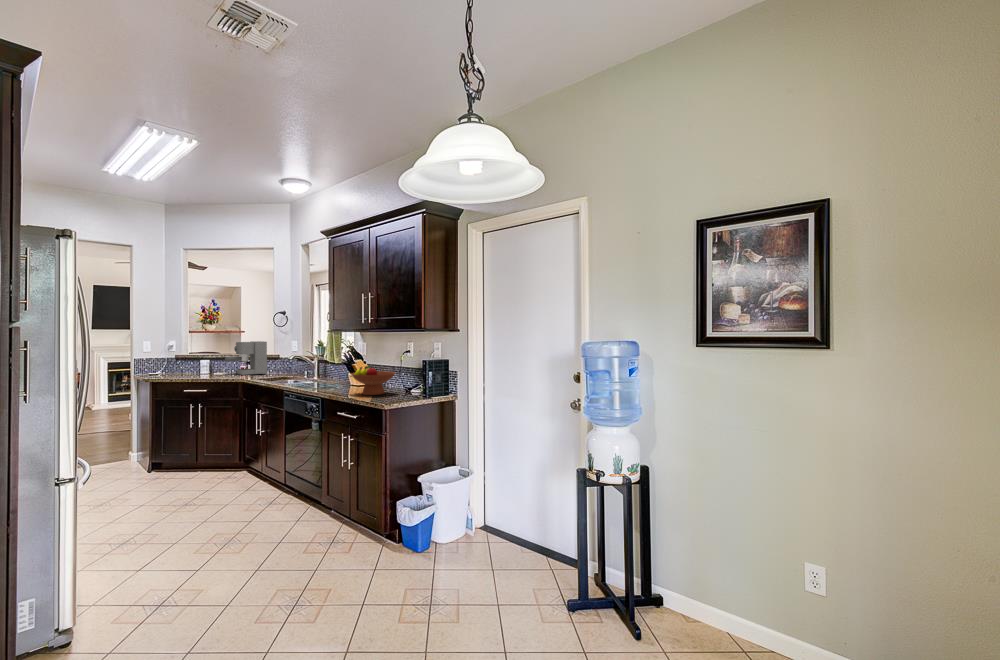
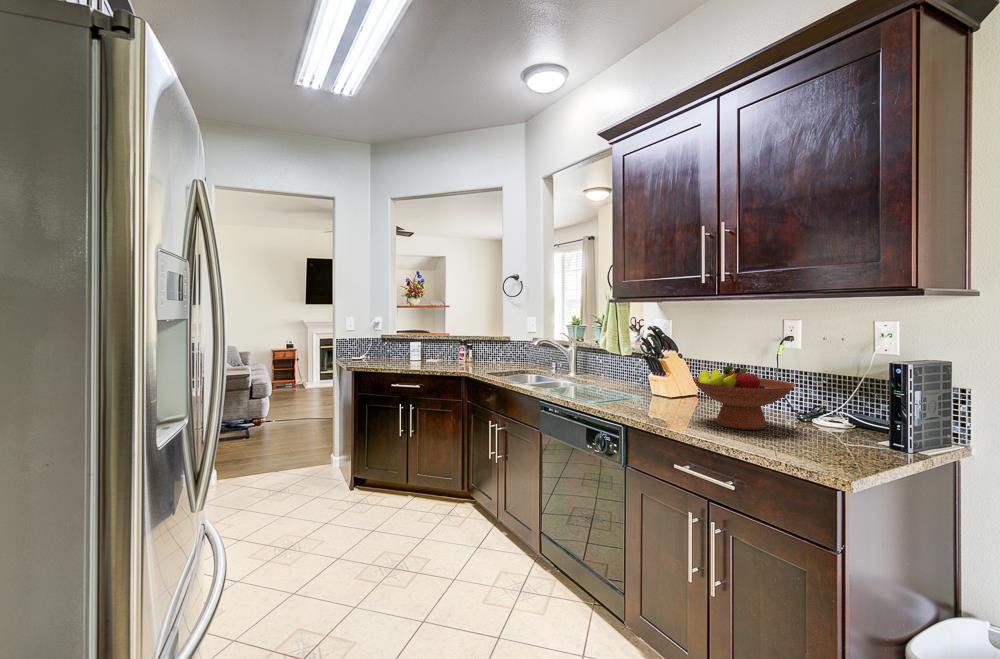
coffee maker: present [225,341,267,375] -> none [440,318,492,365]

